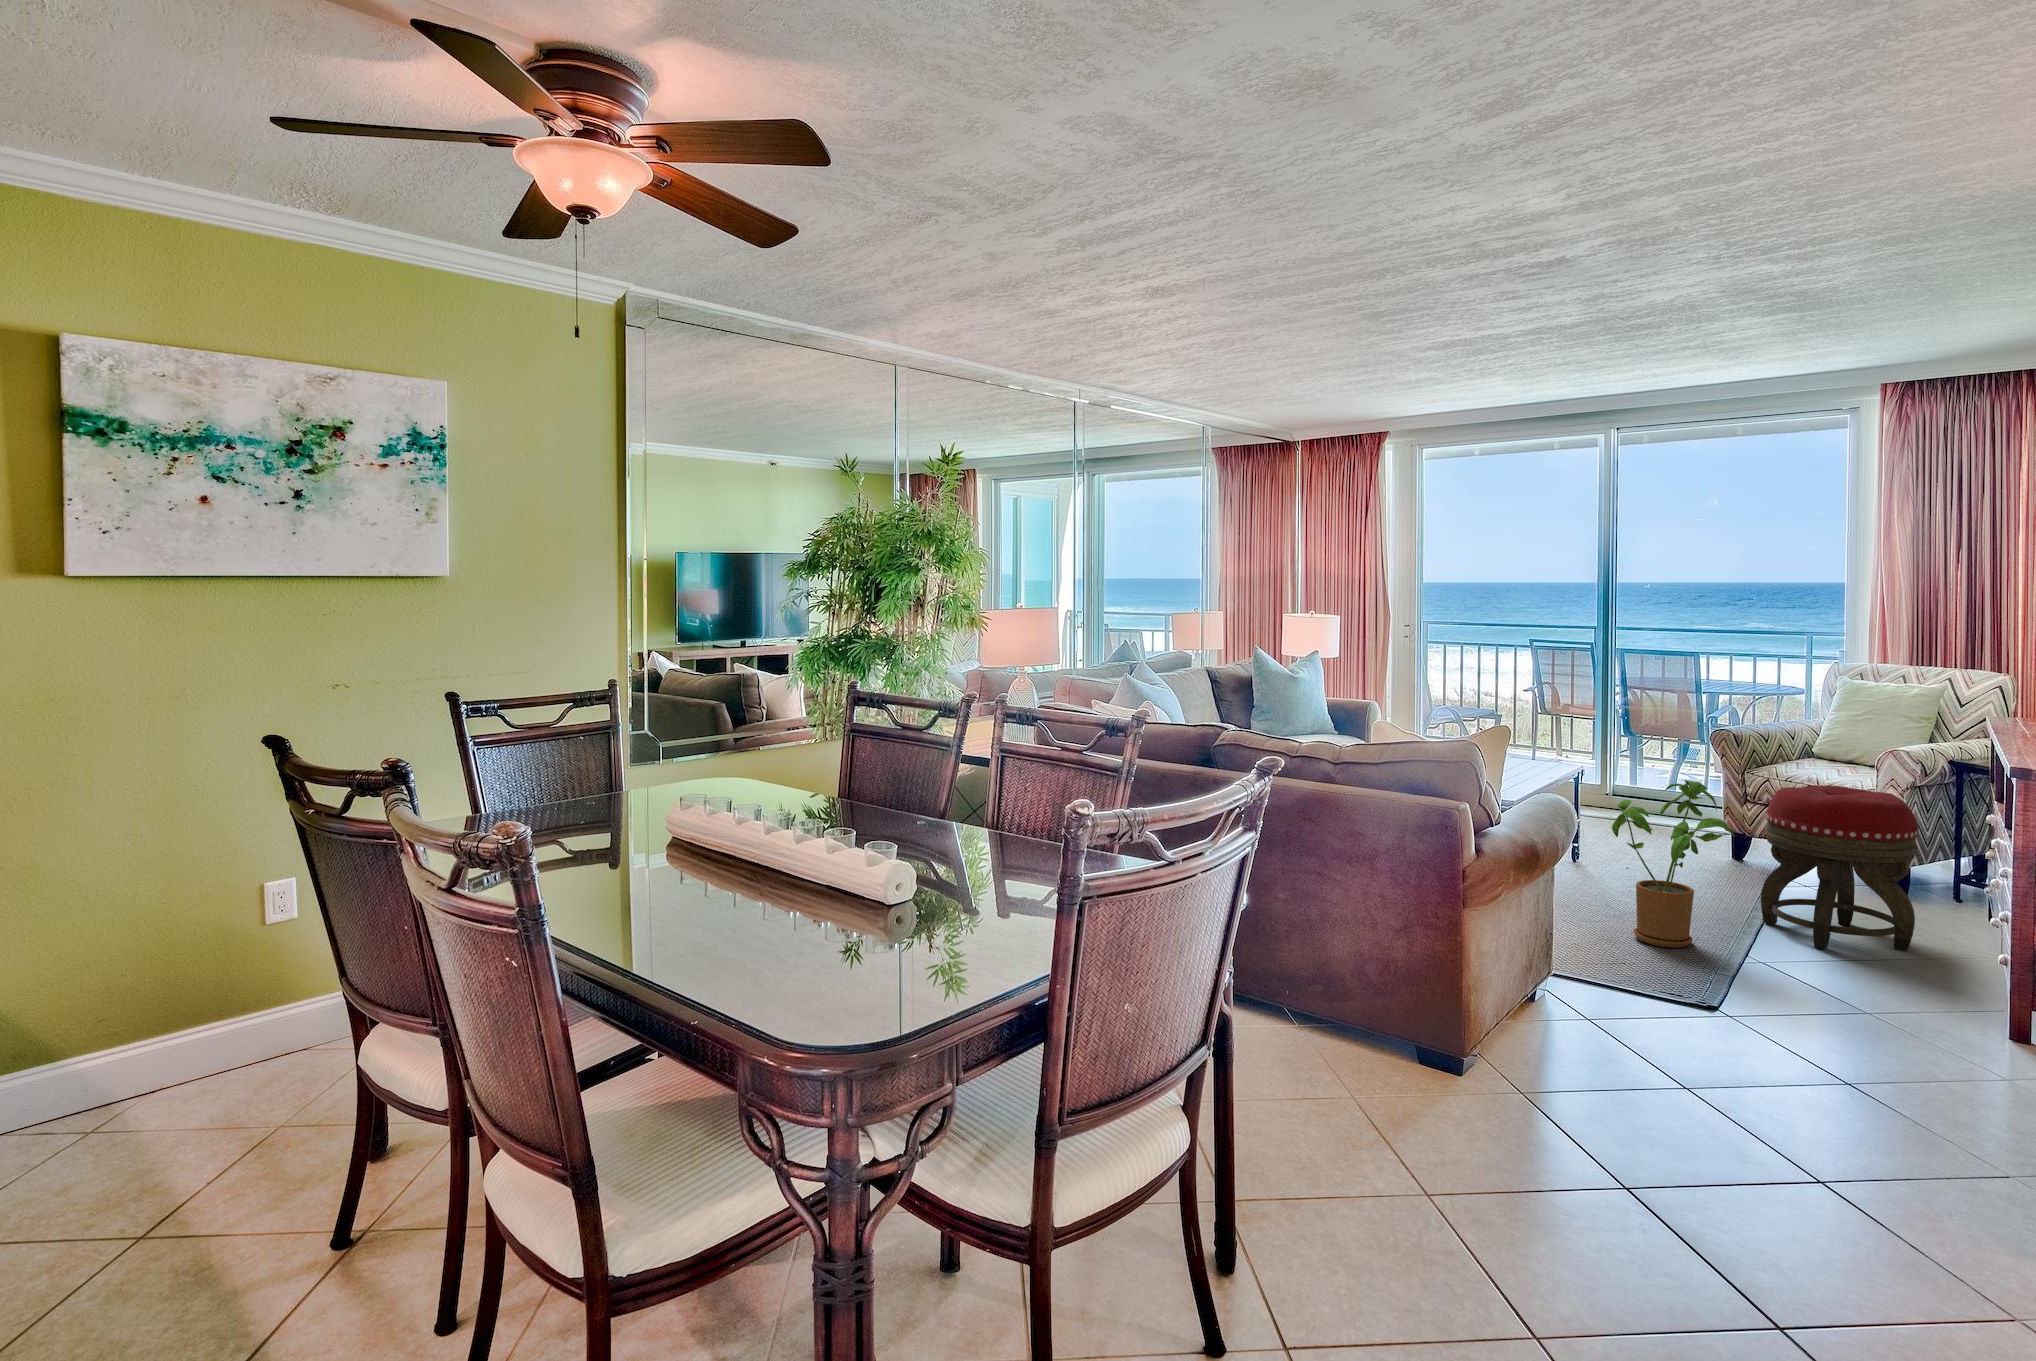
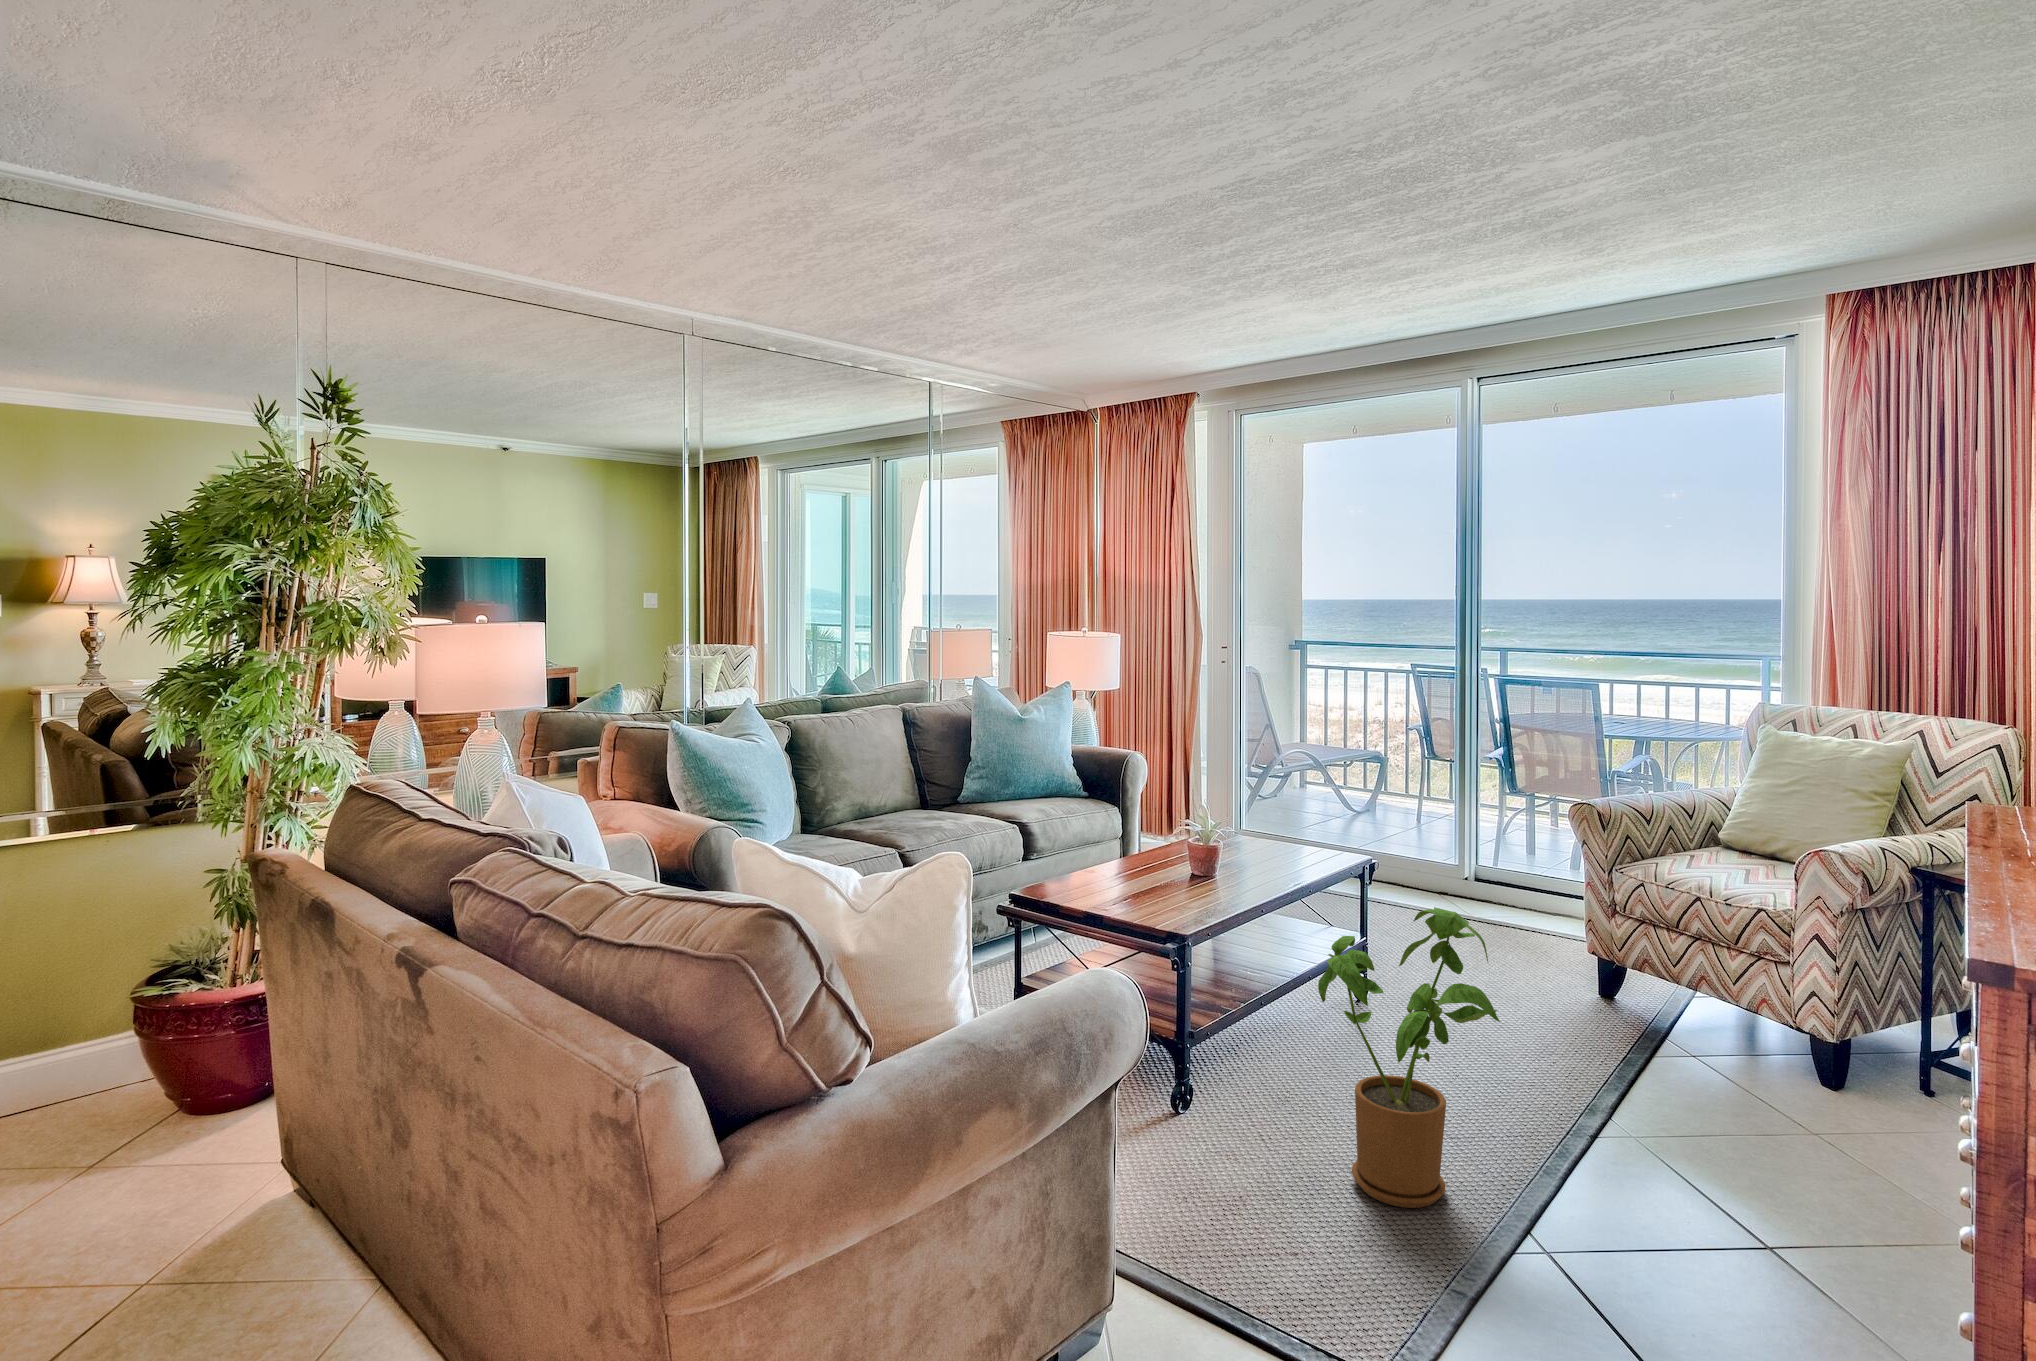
footstool: present [1761,785,1919,951] -> none [1586,914,1840,1229]

